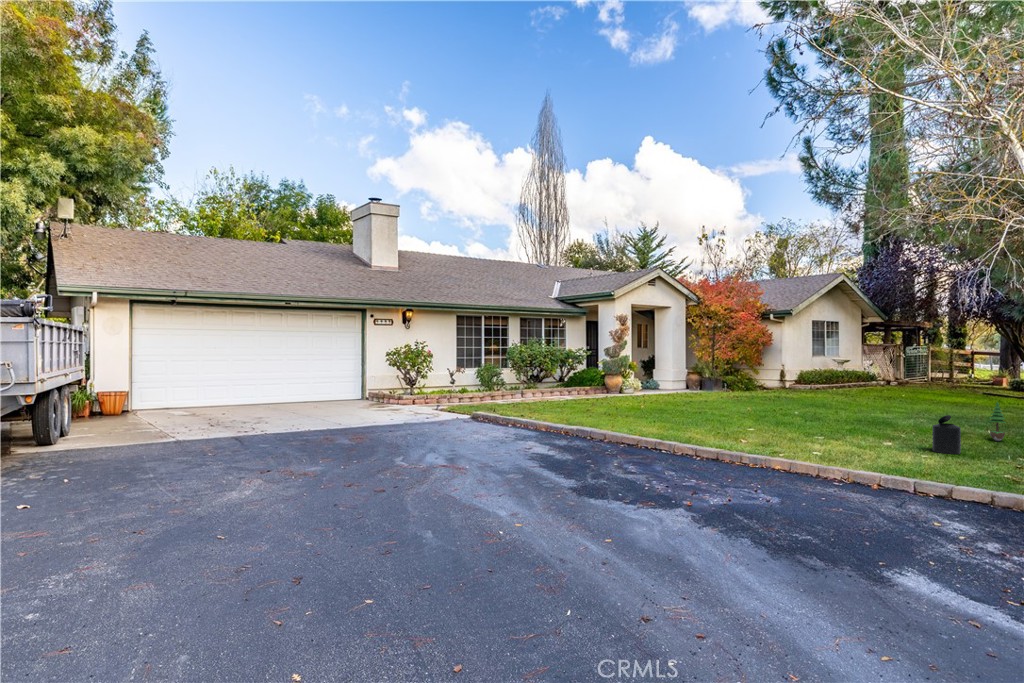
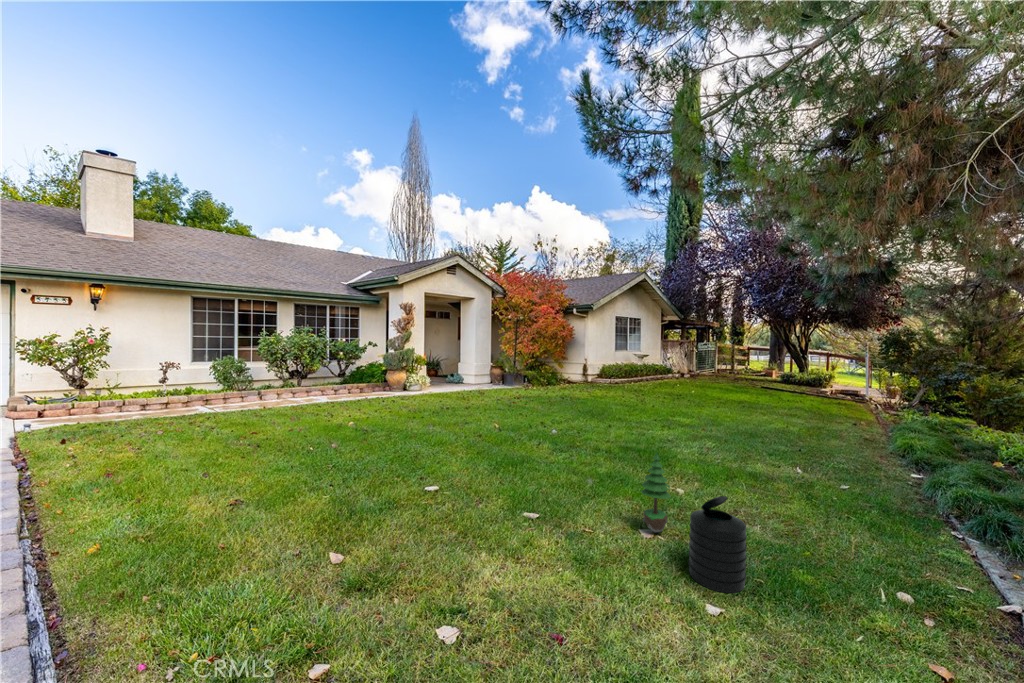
potted tree: present [989,402,1006,441] -> present [641,453,670,533]

